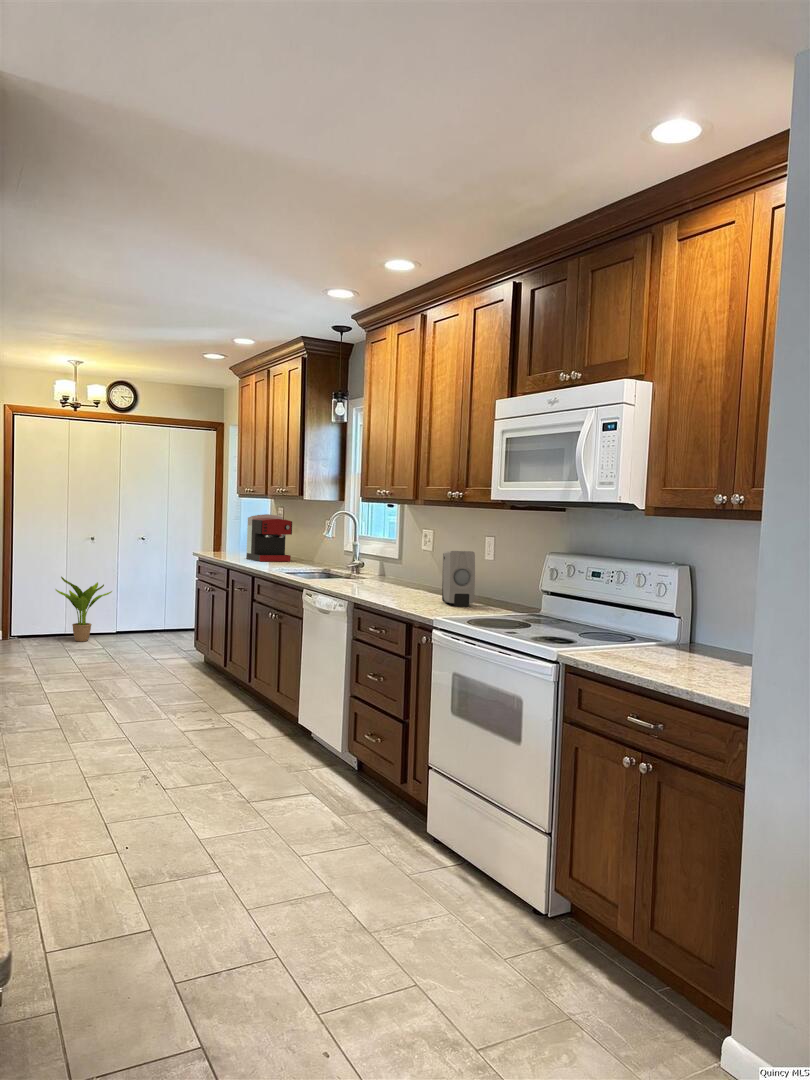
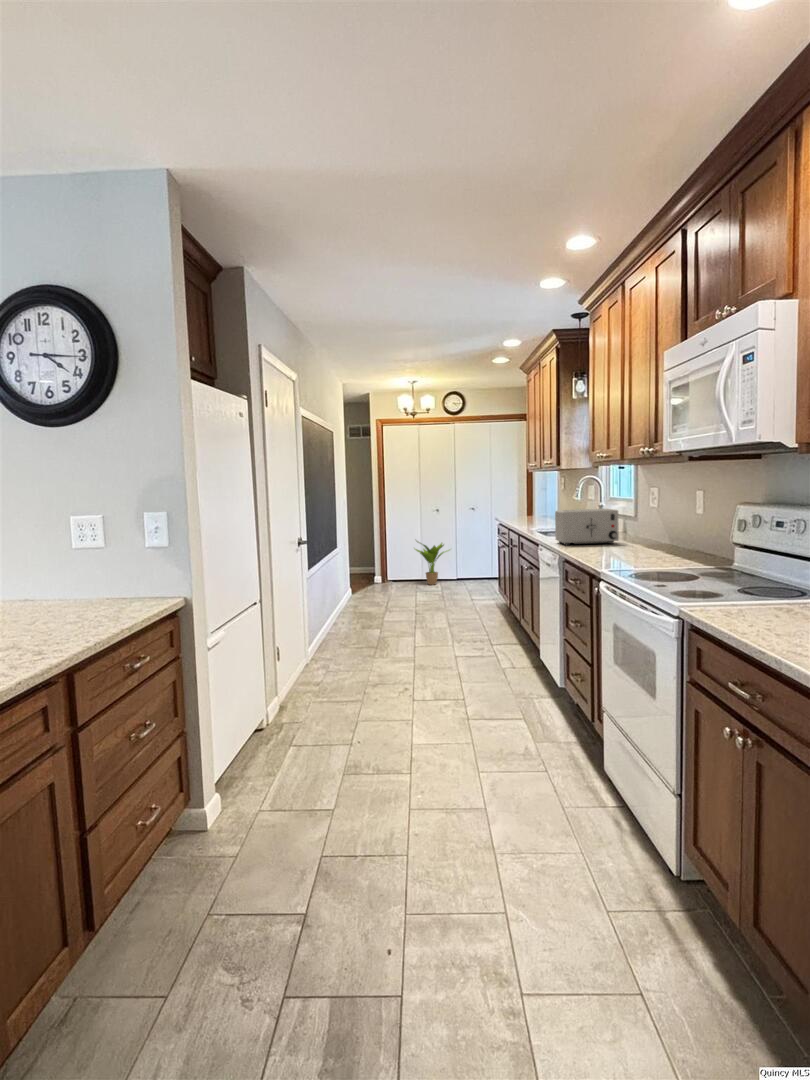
coffee maker: present [246,514,292,562] -> none [530,484,564,523]
toaster: none [330,549,400,590] -> present [555,509,619,545]
soap dispenser: present [442,551,475,606] -> none [640,506,666,560]

